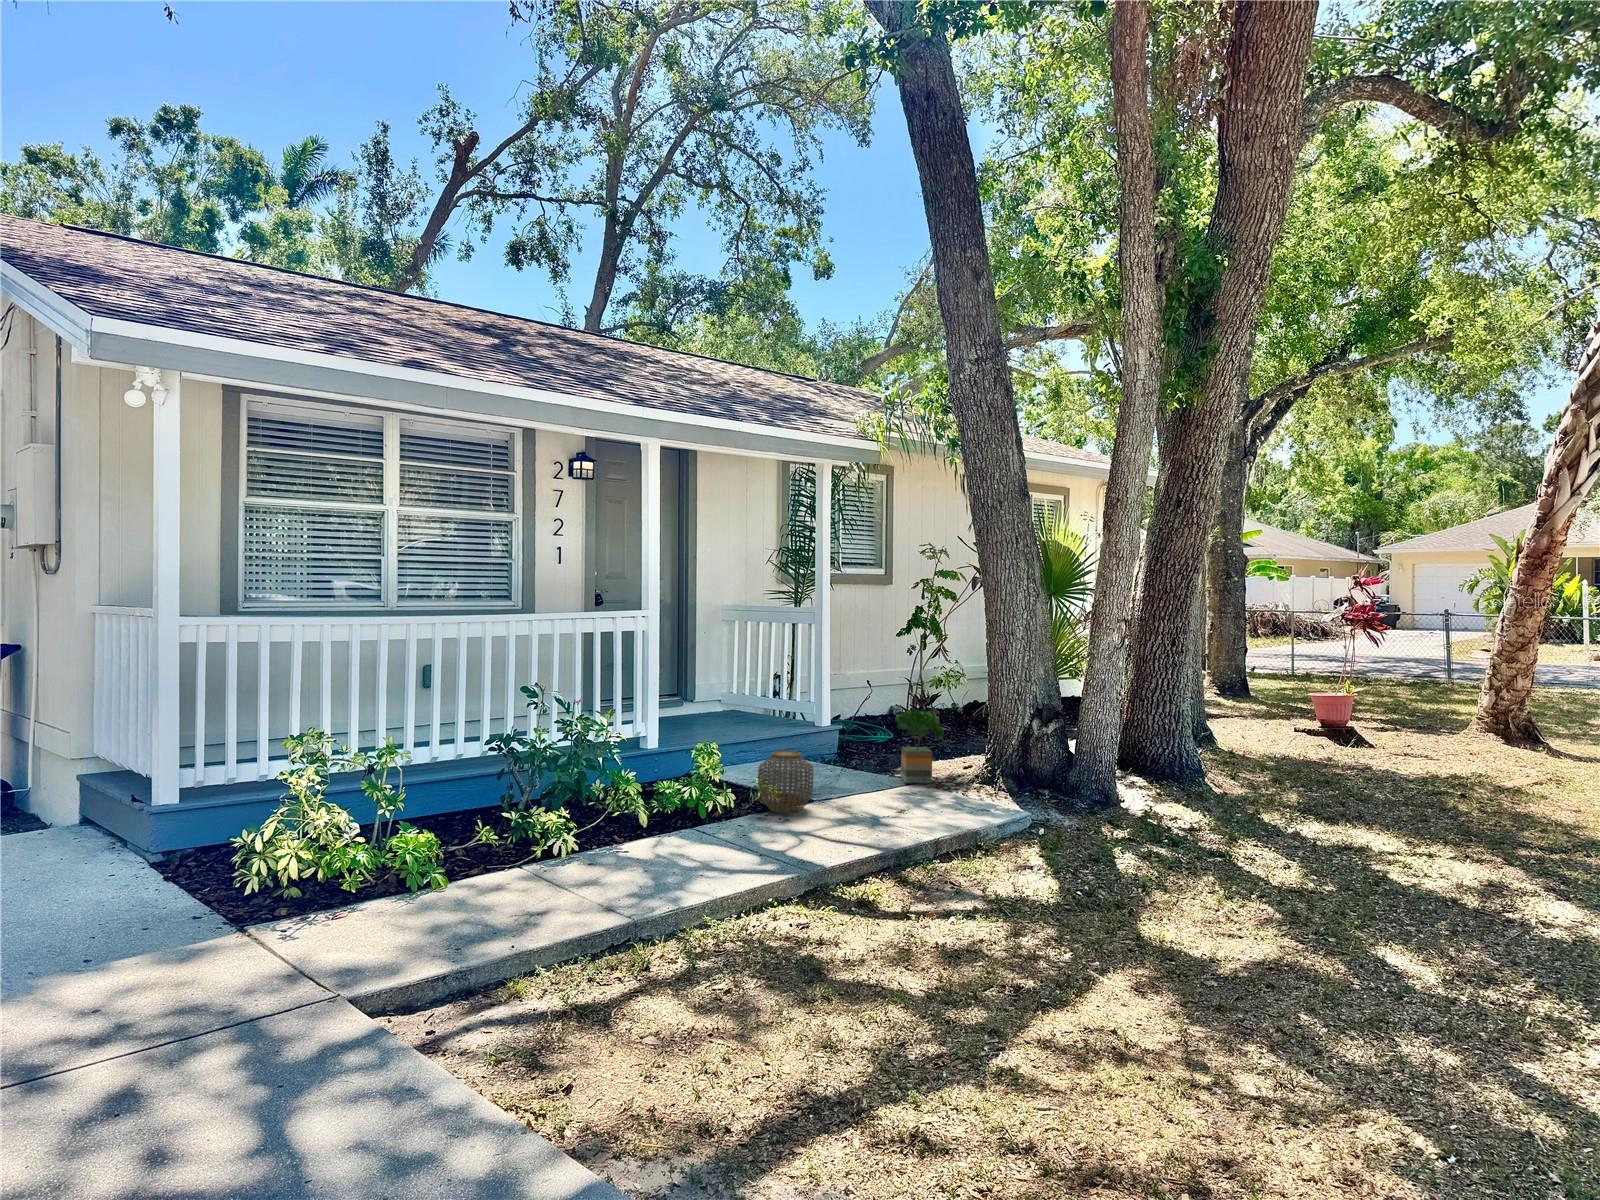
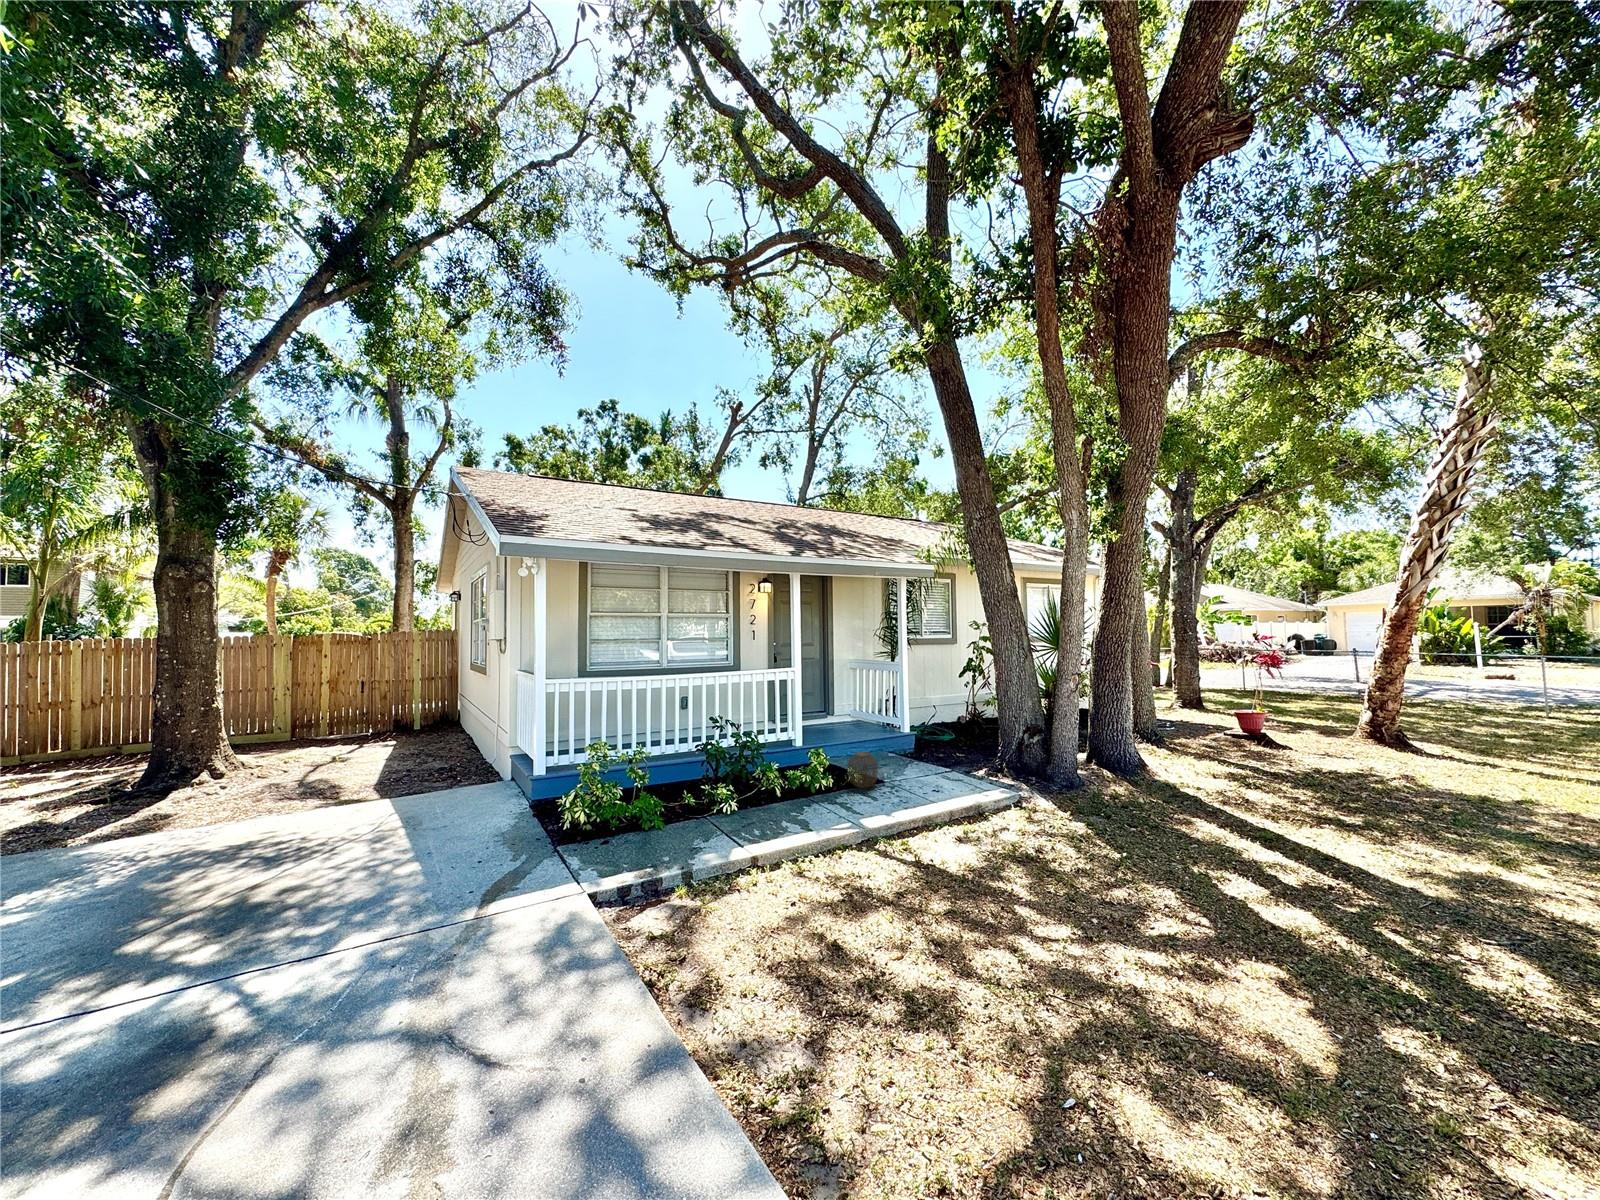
potted tree: present [896,711,944,783] -> none [934,727,964,770]

